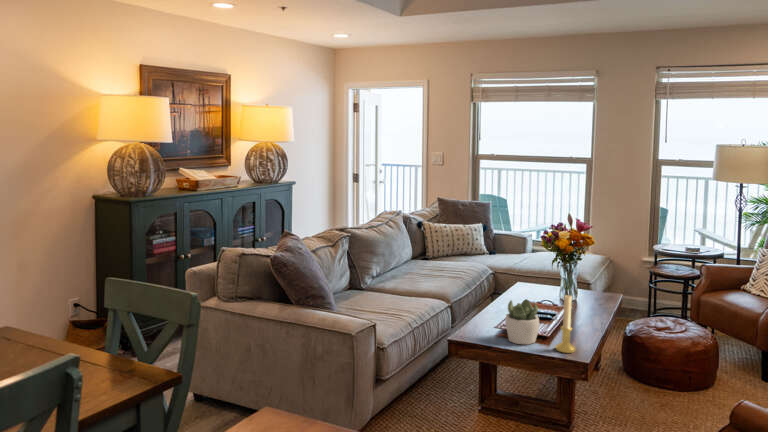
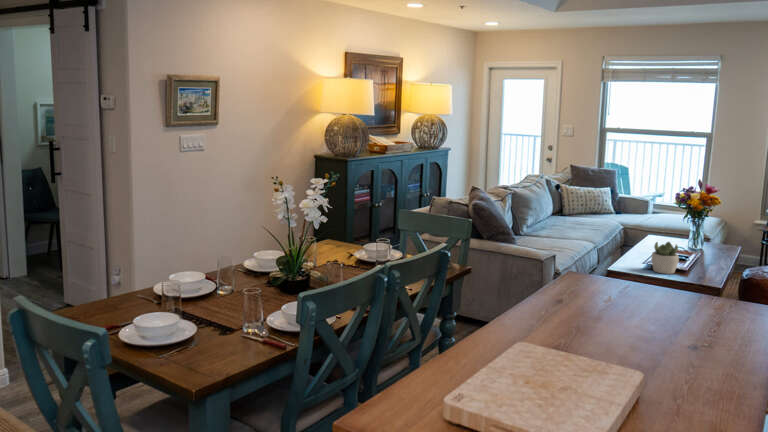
candle holder: present [556,295,576,353] -> none [691,237,707,280]

